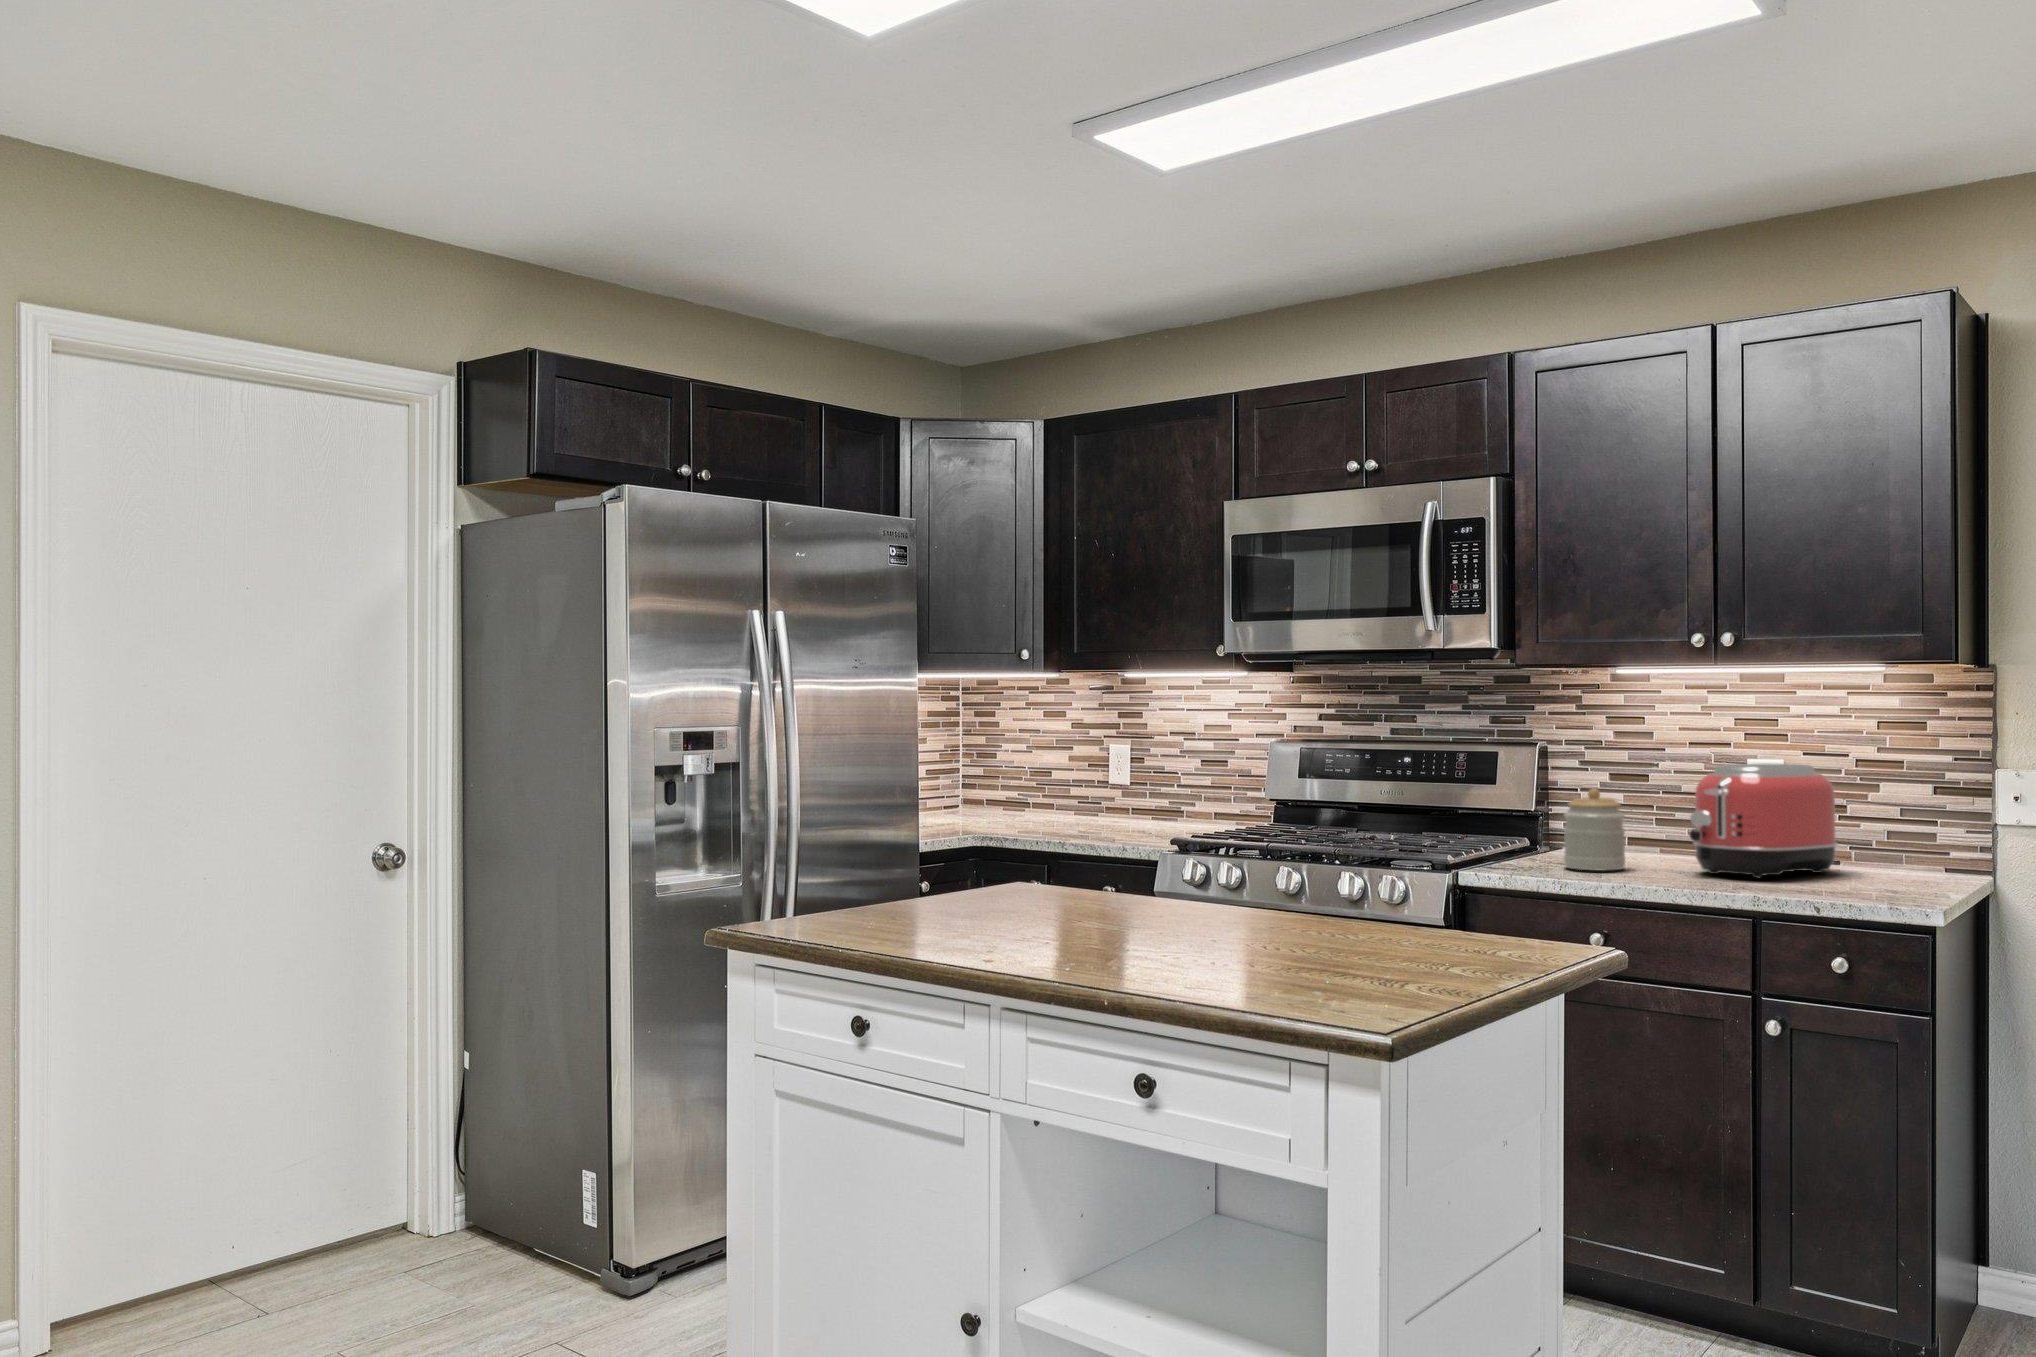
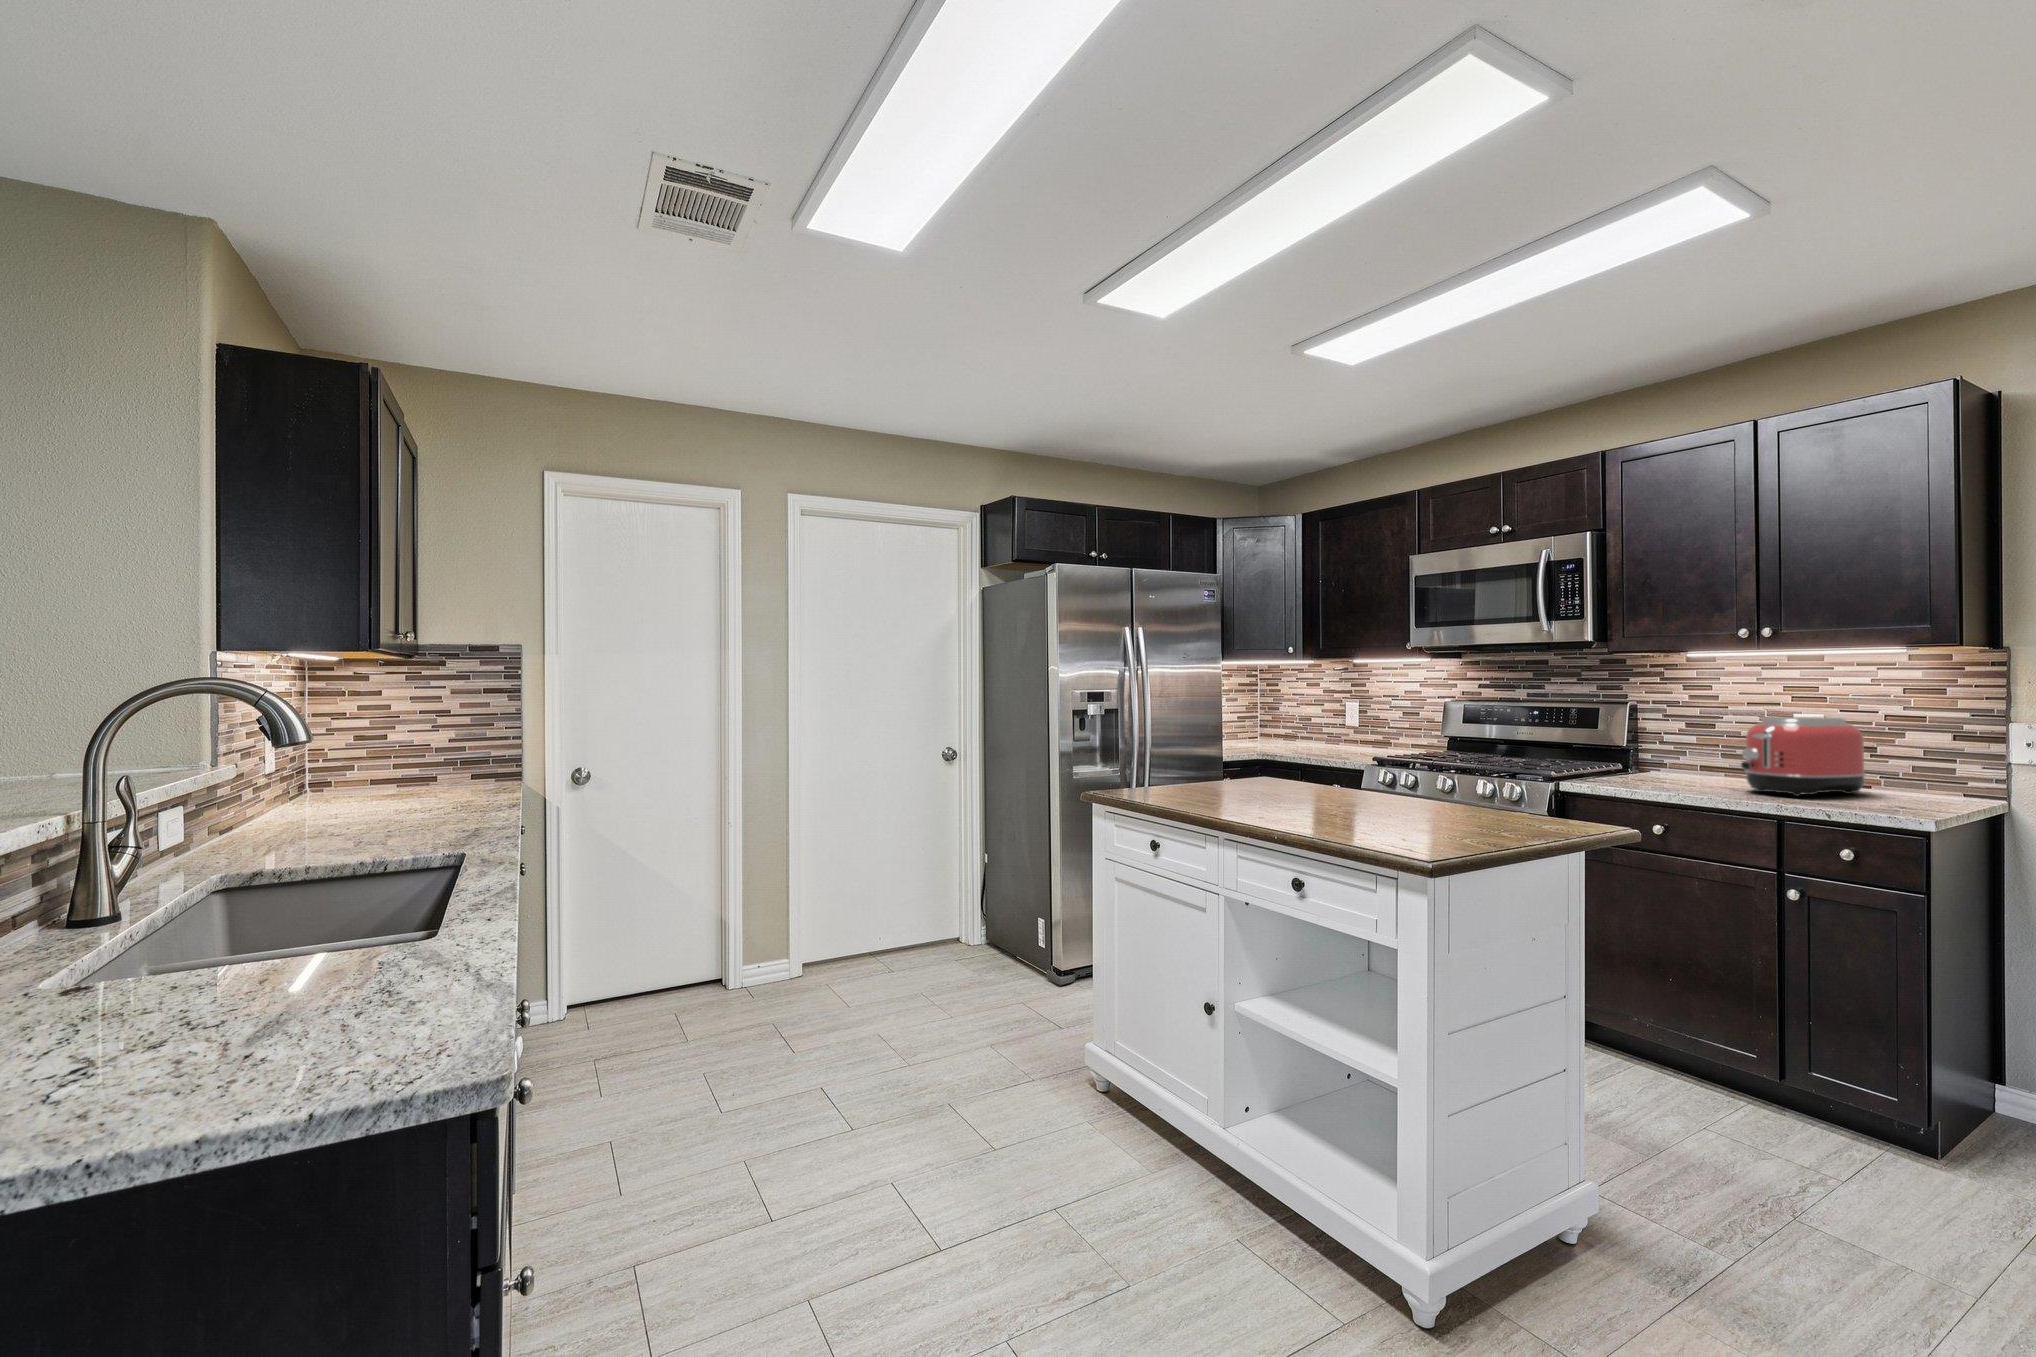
jar: present [1564,788,1625,871] -> none [1643,732,1691,787]

